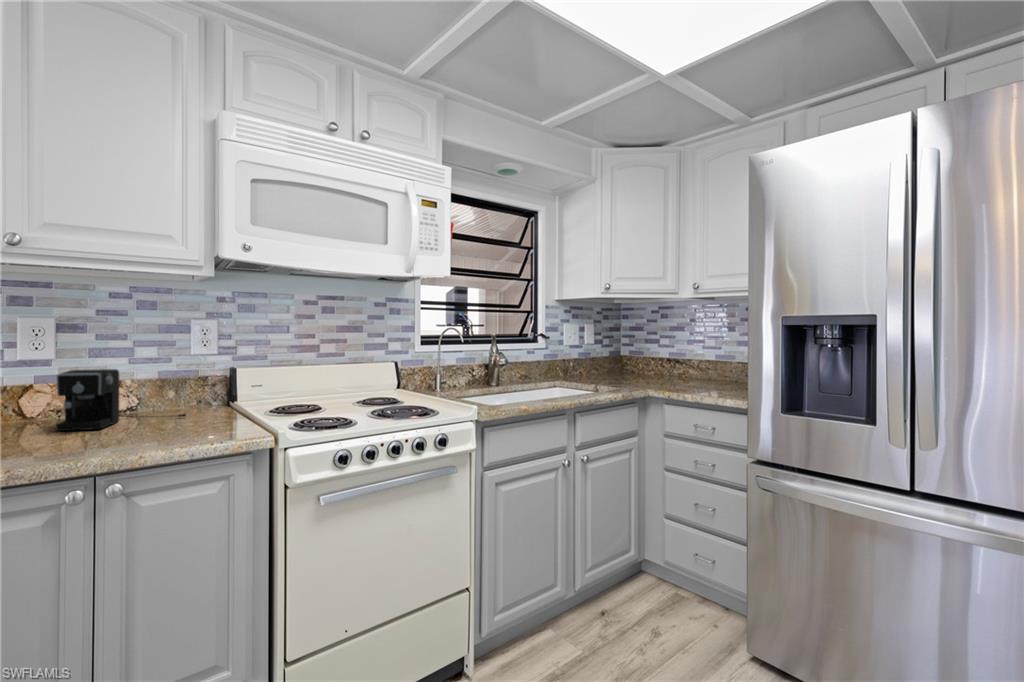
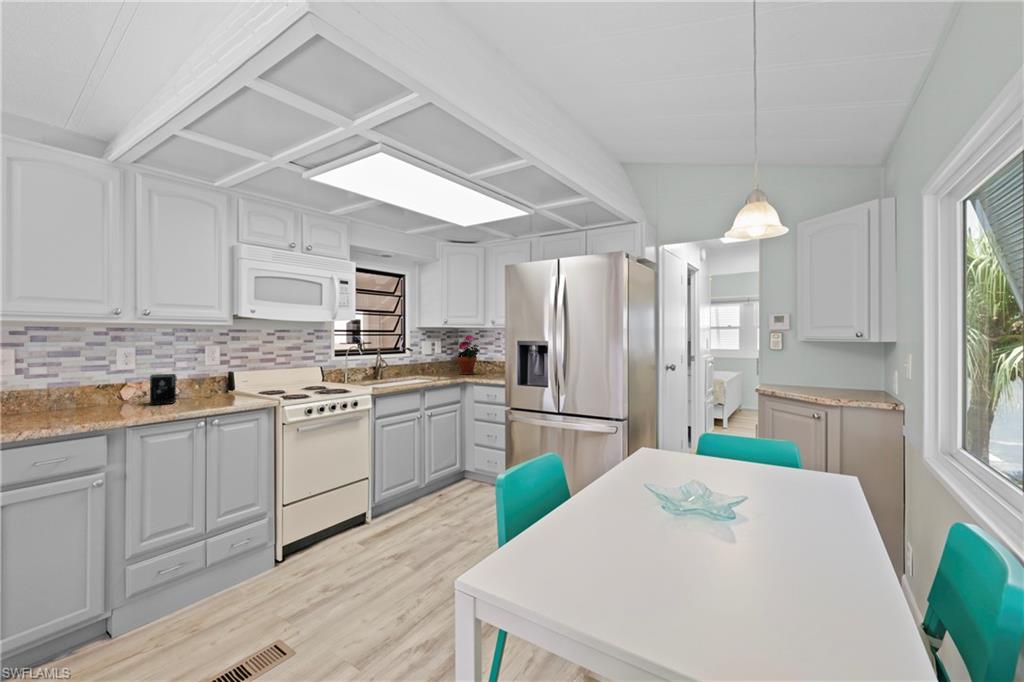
potted plant: none [623,313,662,382] -> present [457,335,479,375]

